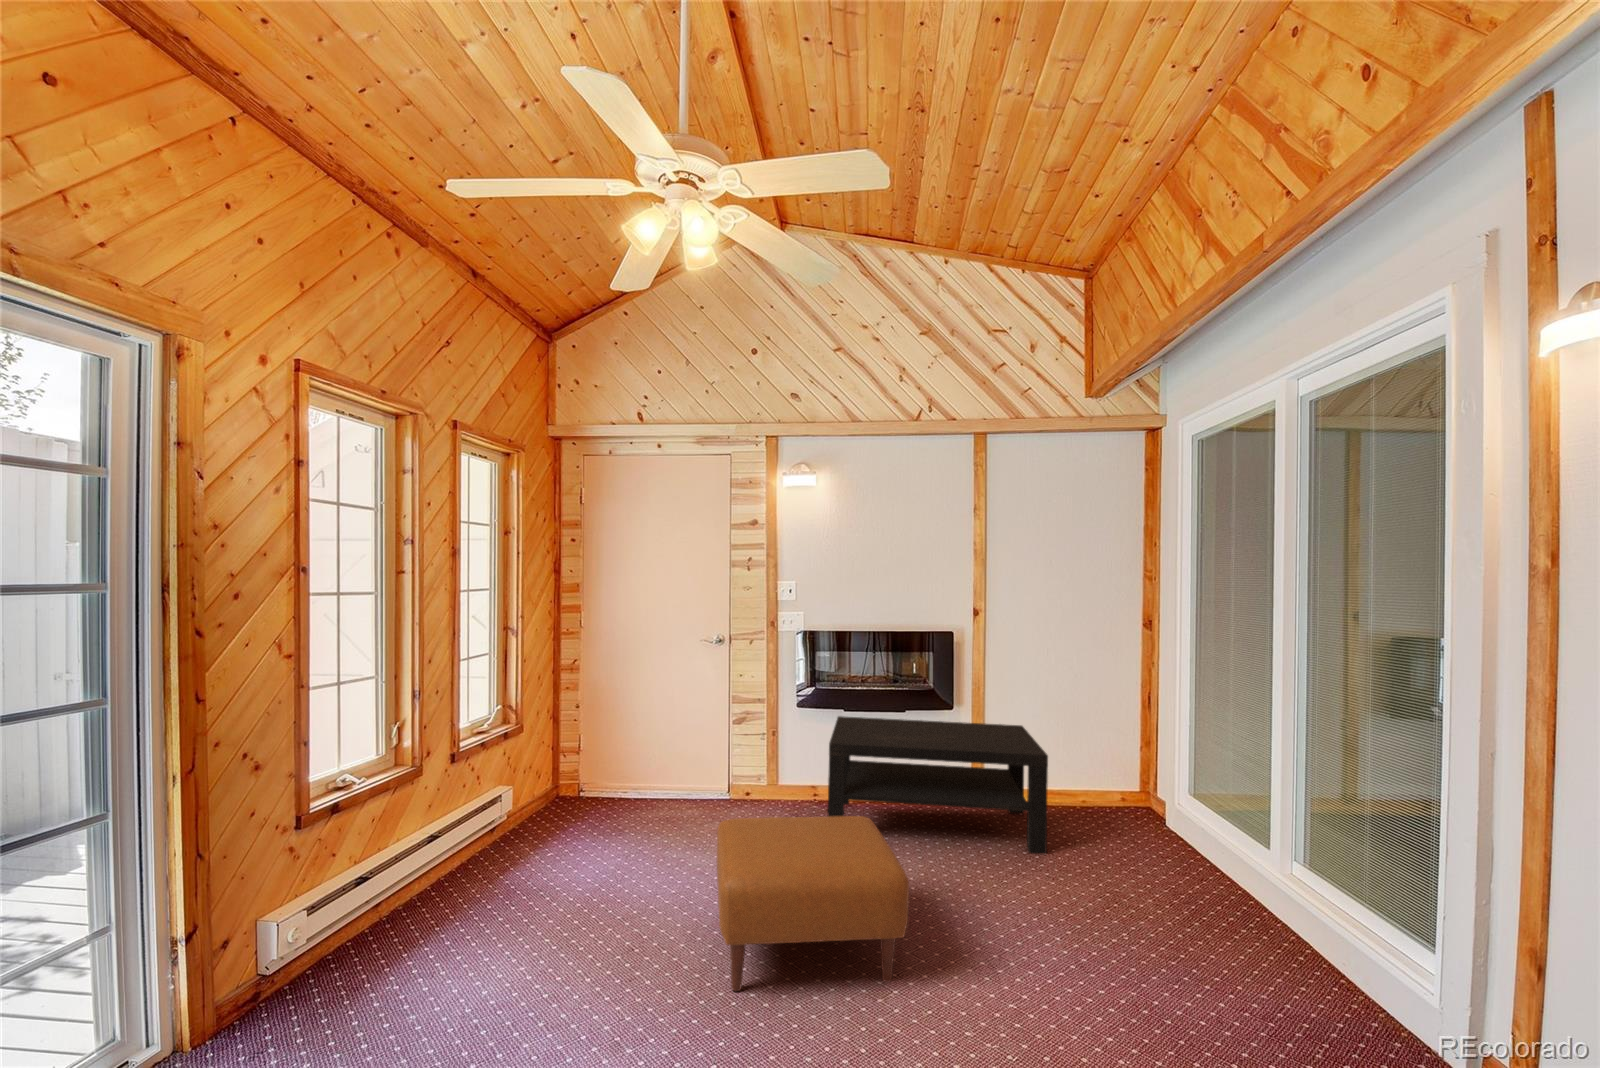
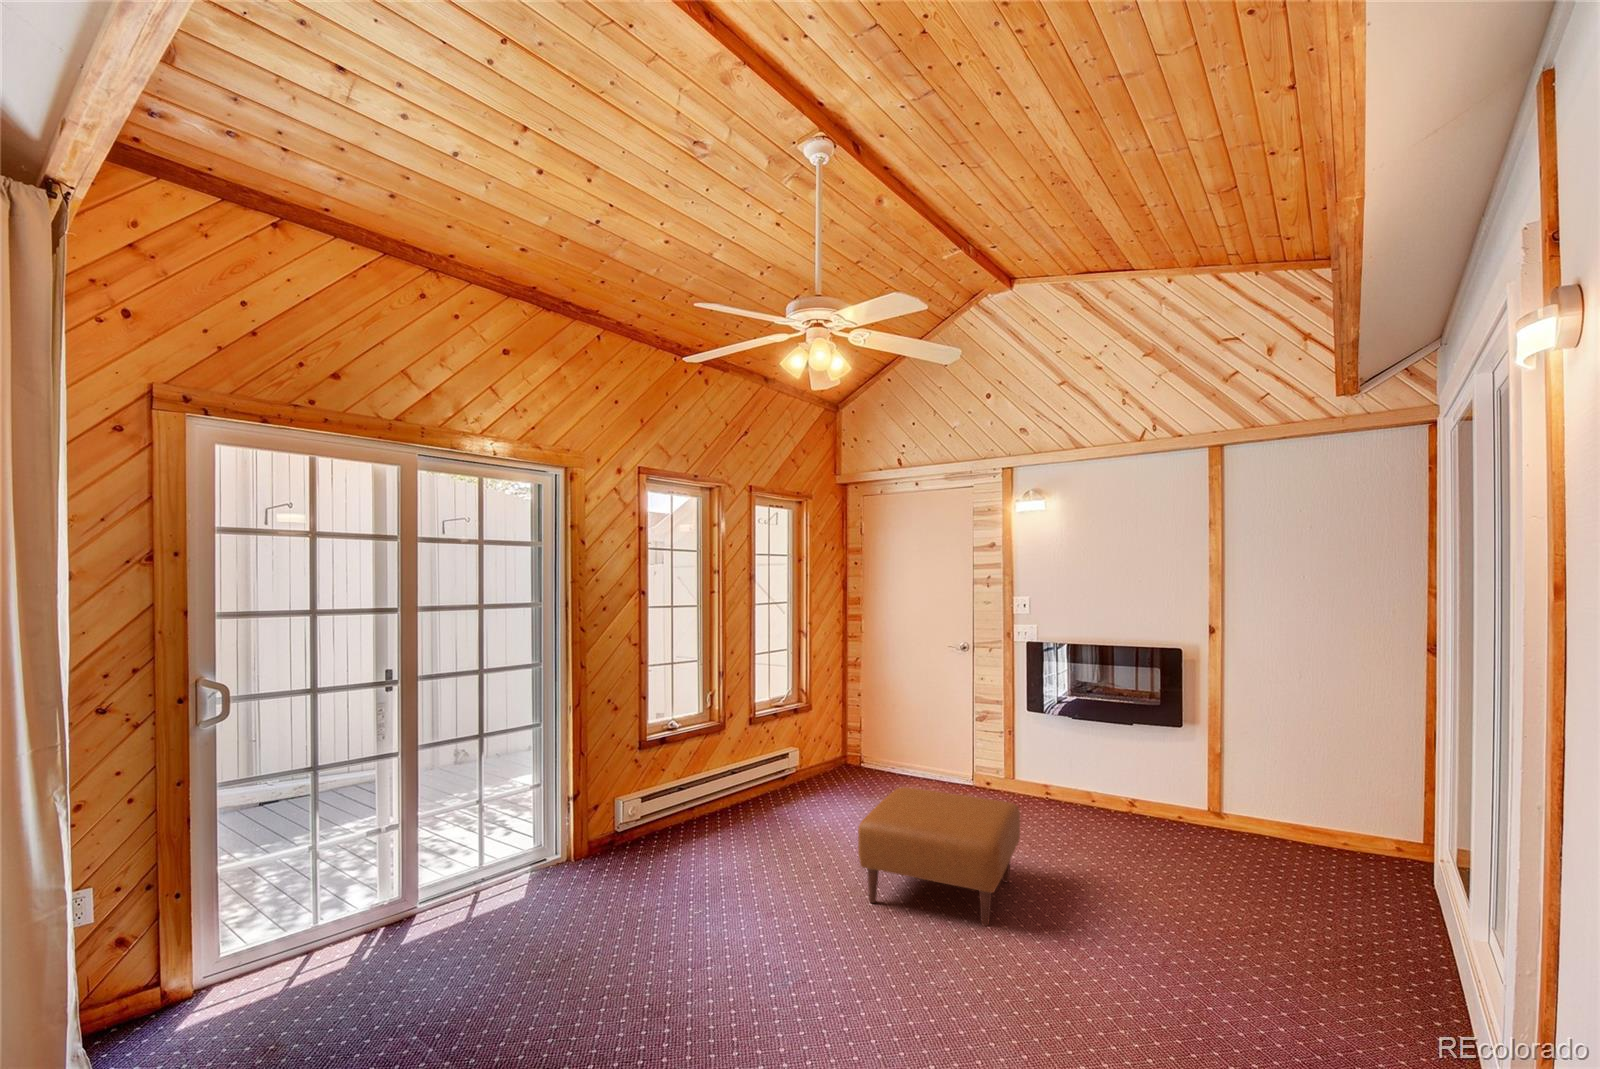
coffee table: present [828,716,1048,854] -> none [1029,724,1265,884]

